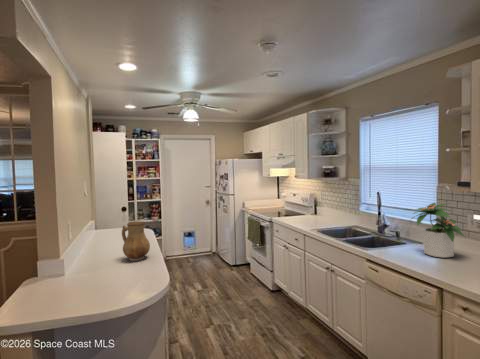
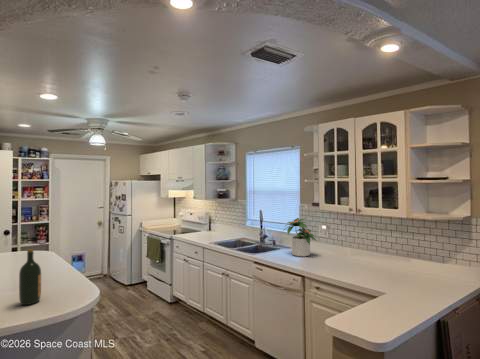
ceramic pitcher: present [122,221,150,261] -> none [36,241,67,280]
wine bottle: none [91,230,112,289] -> present [19,249,41,305]

